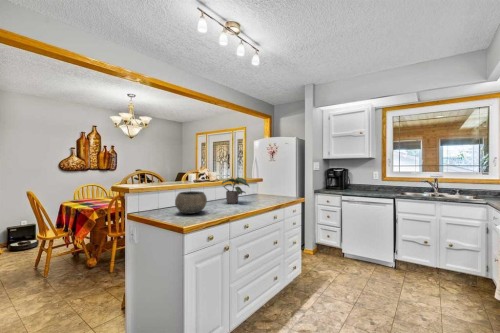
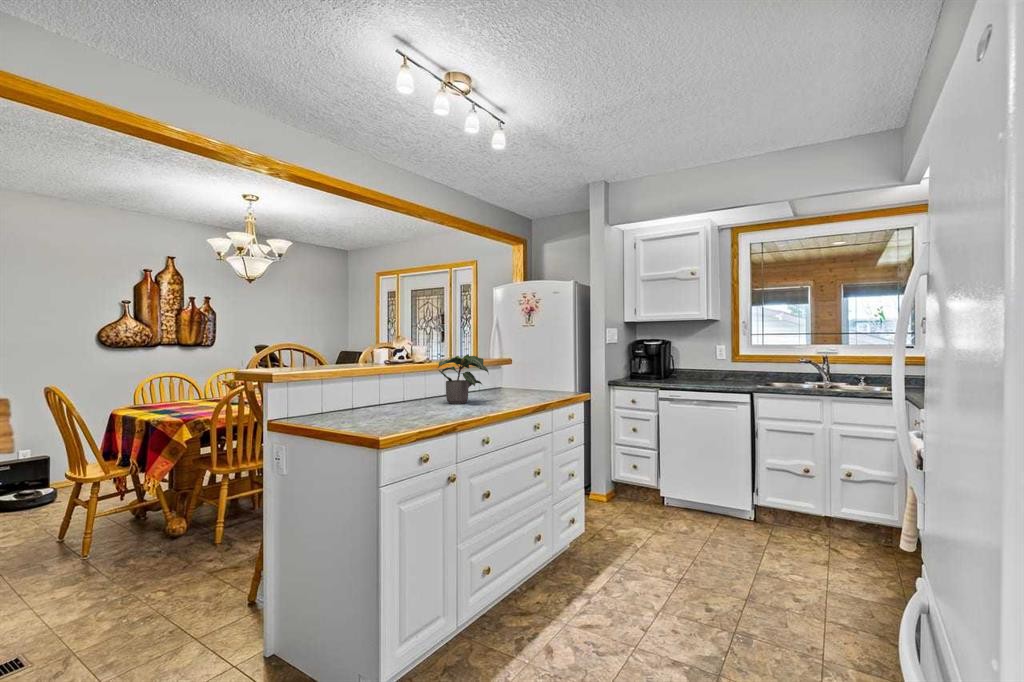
bowl: present [175,191,207,214] -> none [356,379,413,419]

